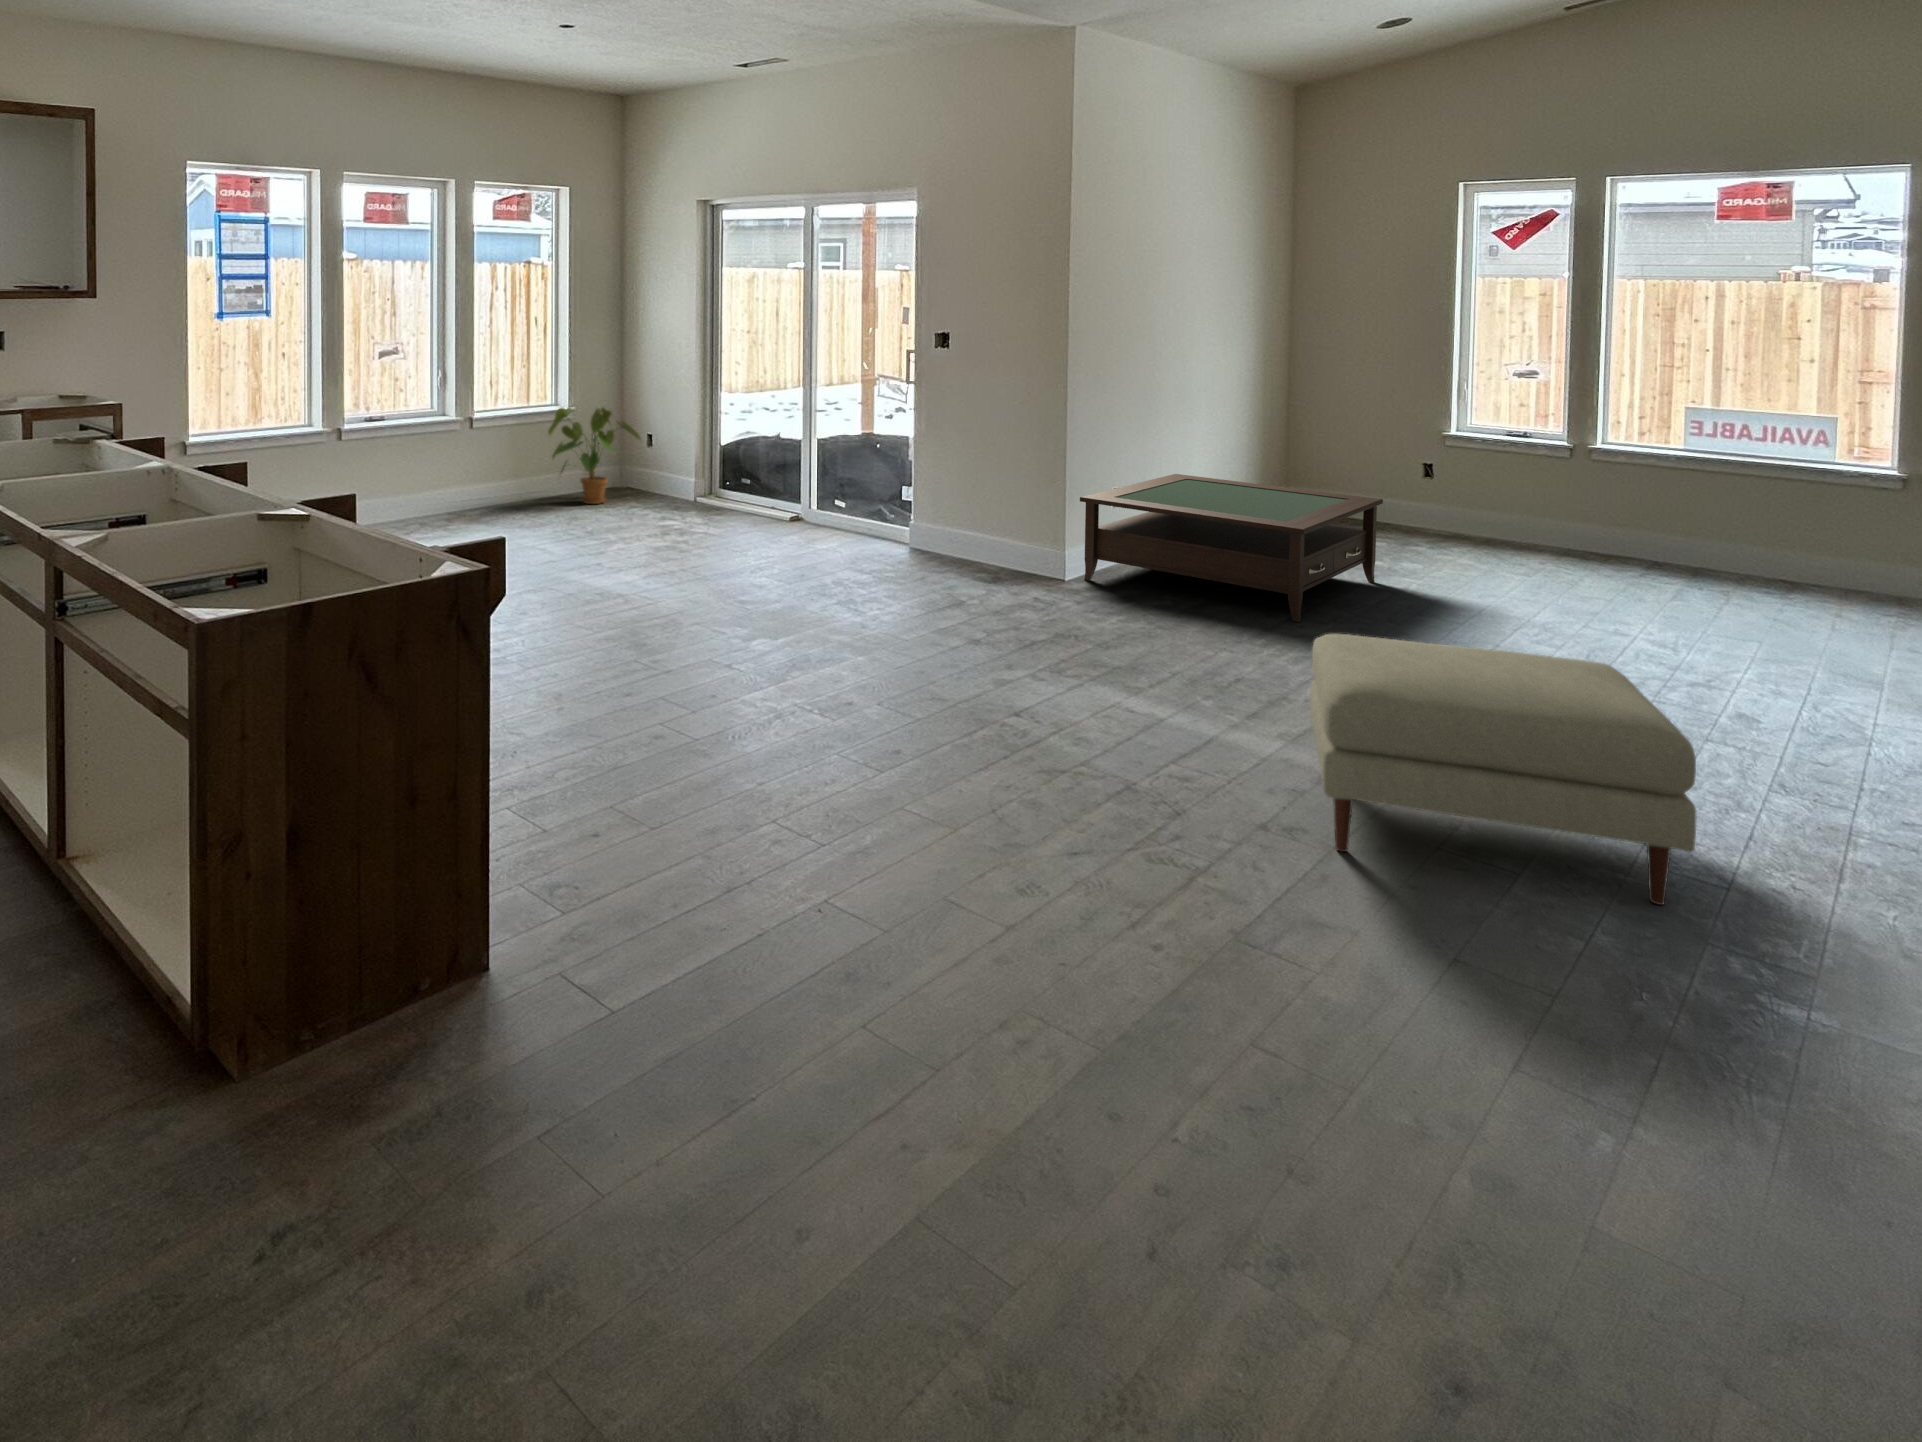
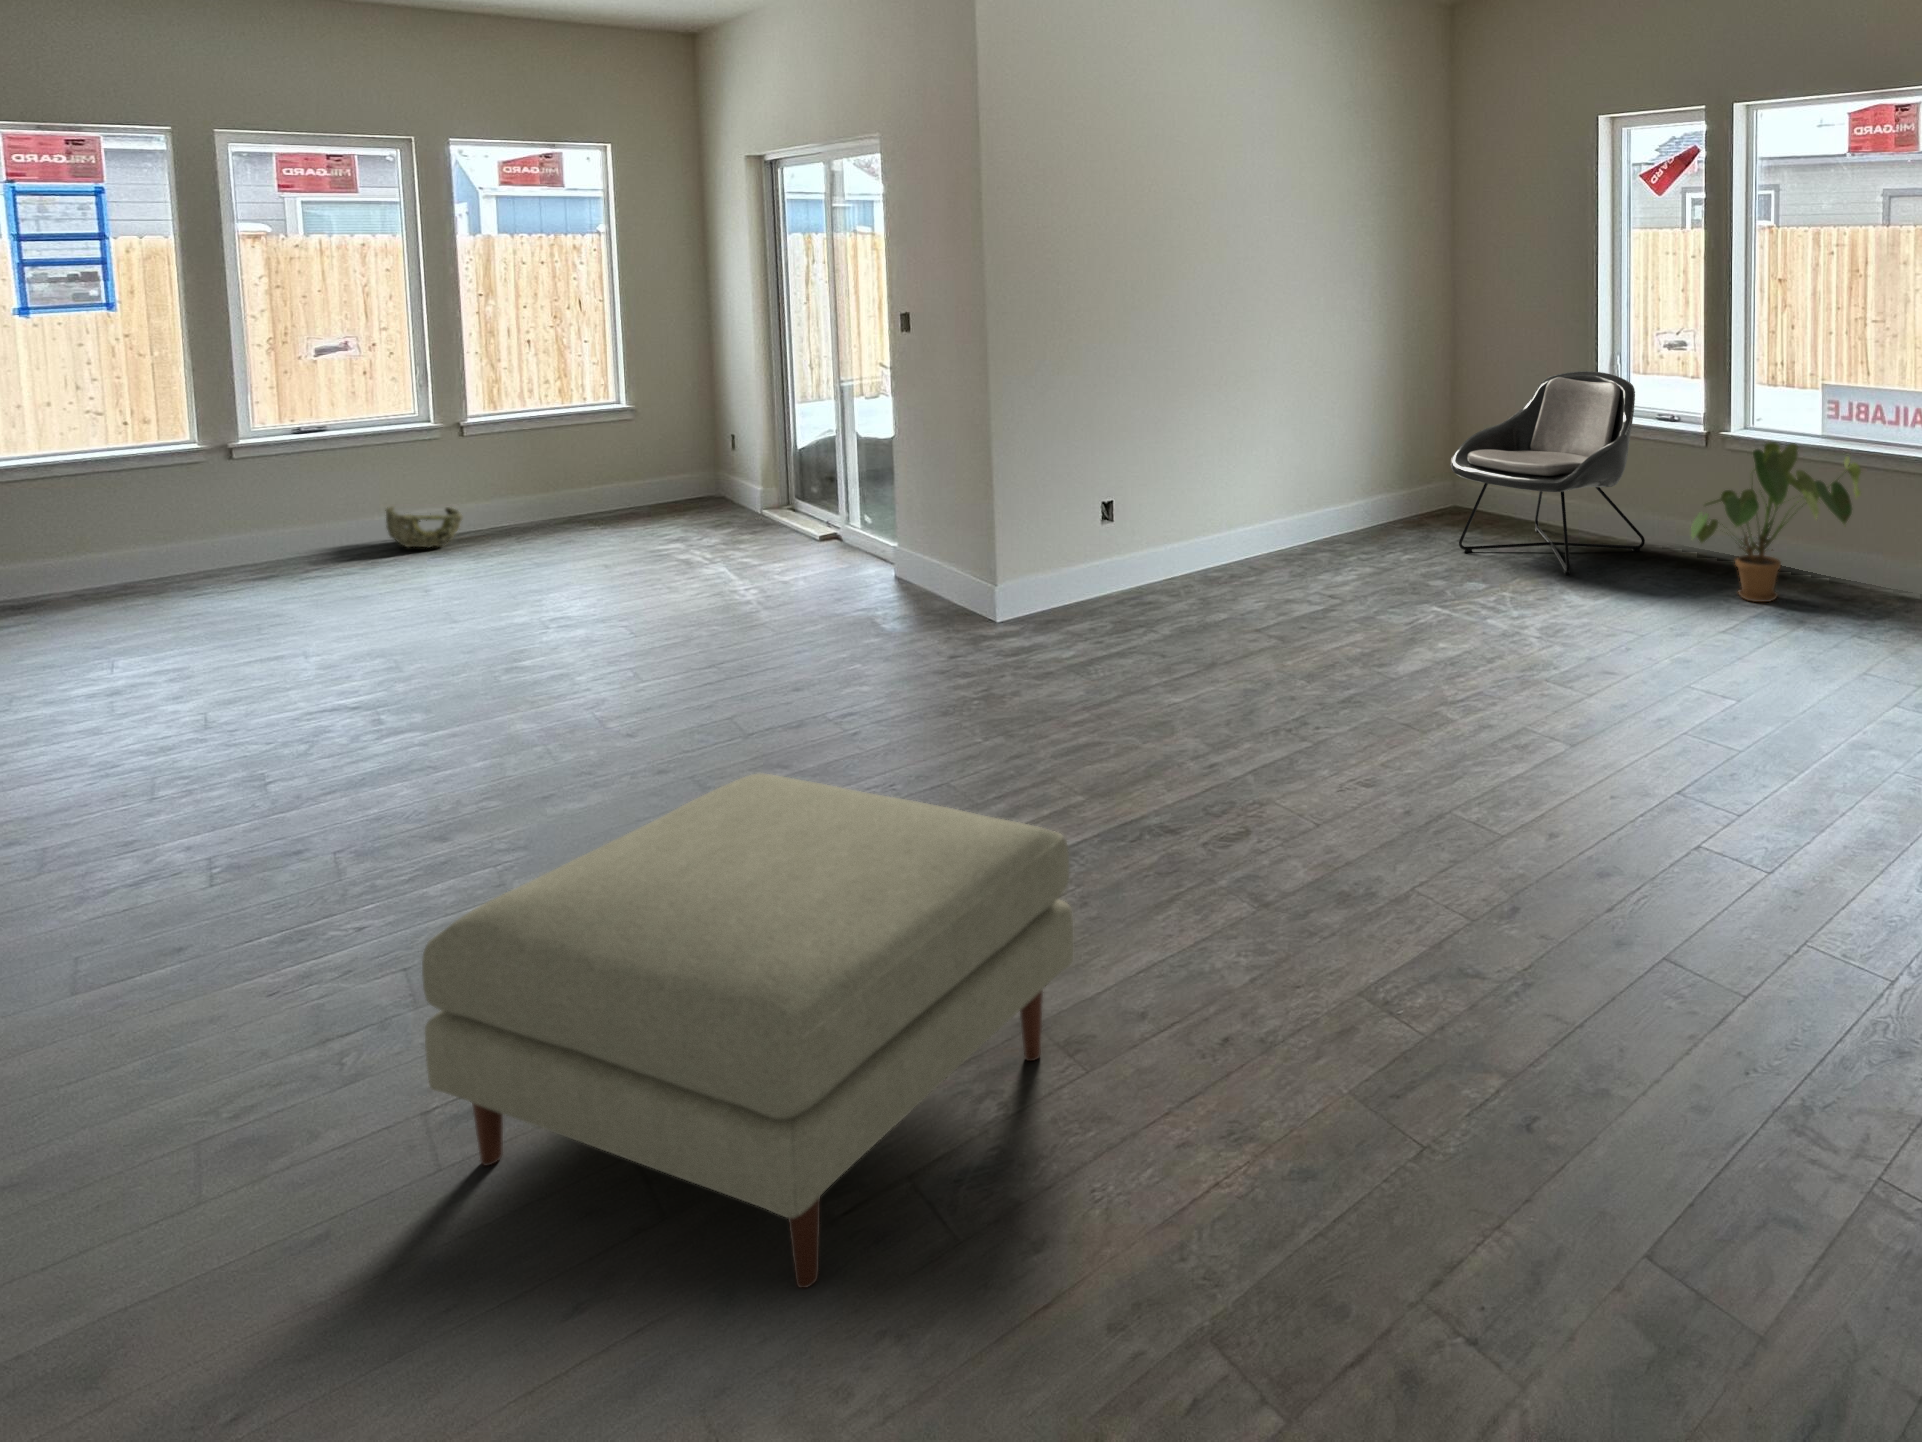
lounge chair: none [1341,395,1505,560] -> present [1450,371,1645,575]
house plant: present [548,407,640,504] -> present [1691,442,1861,602]
coffee table: present [1080,474,1383,622] -> none [1020,477,1402,682]
woven basket: none [426,484,493,519] -> present [385,507,462,548]

